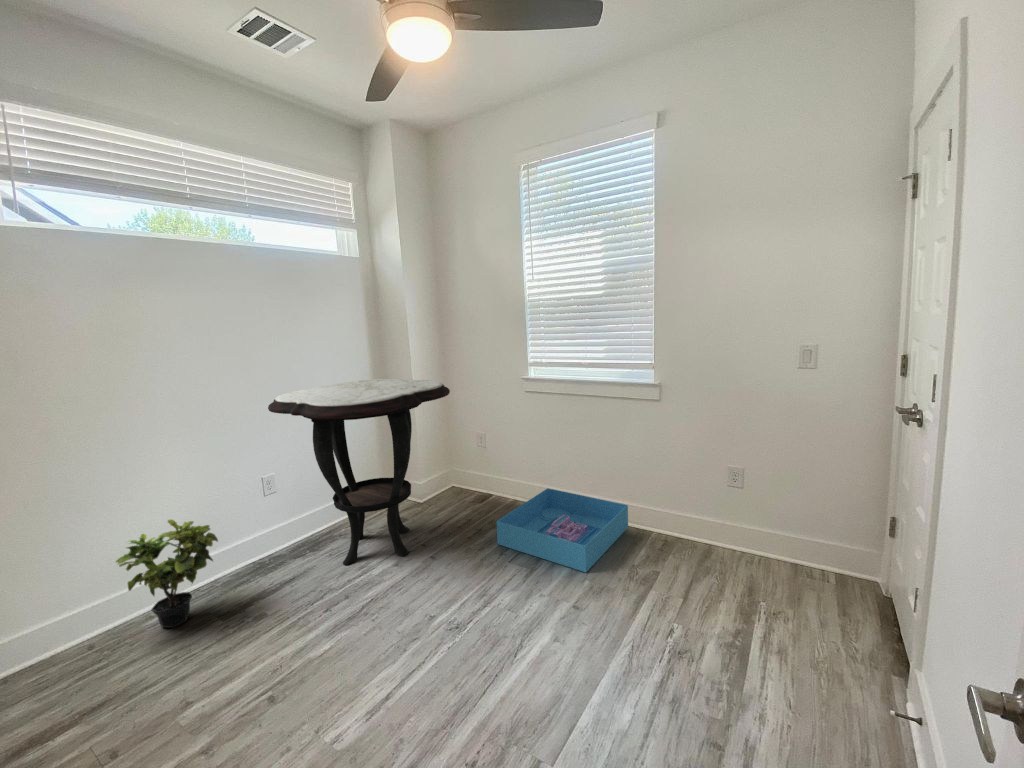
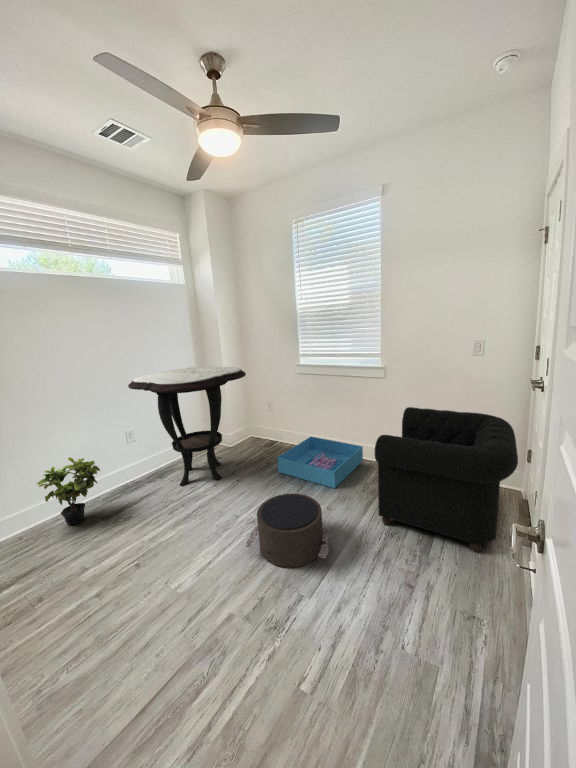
armchair: none [652,446,883,685] -> present [374,407,518,552]
pouf: none [444,582,582,709] -> present [245,493,330,568]

